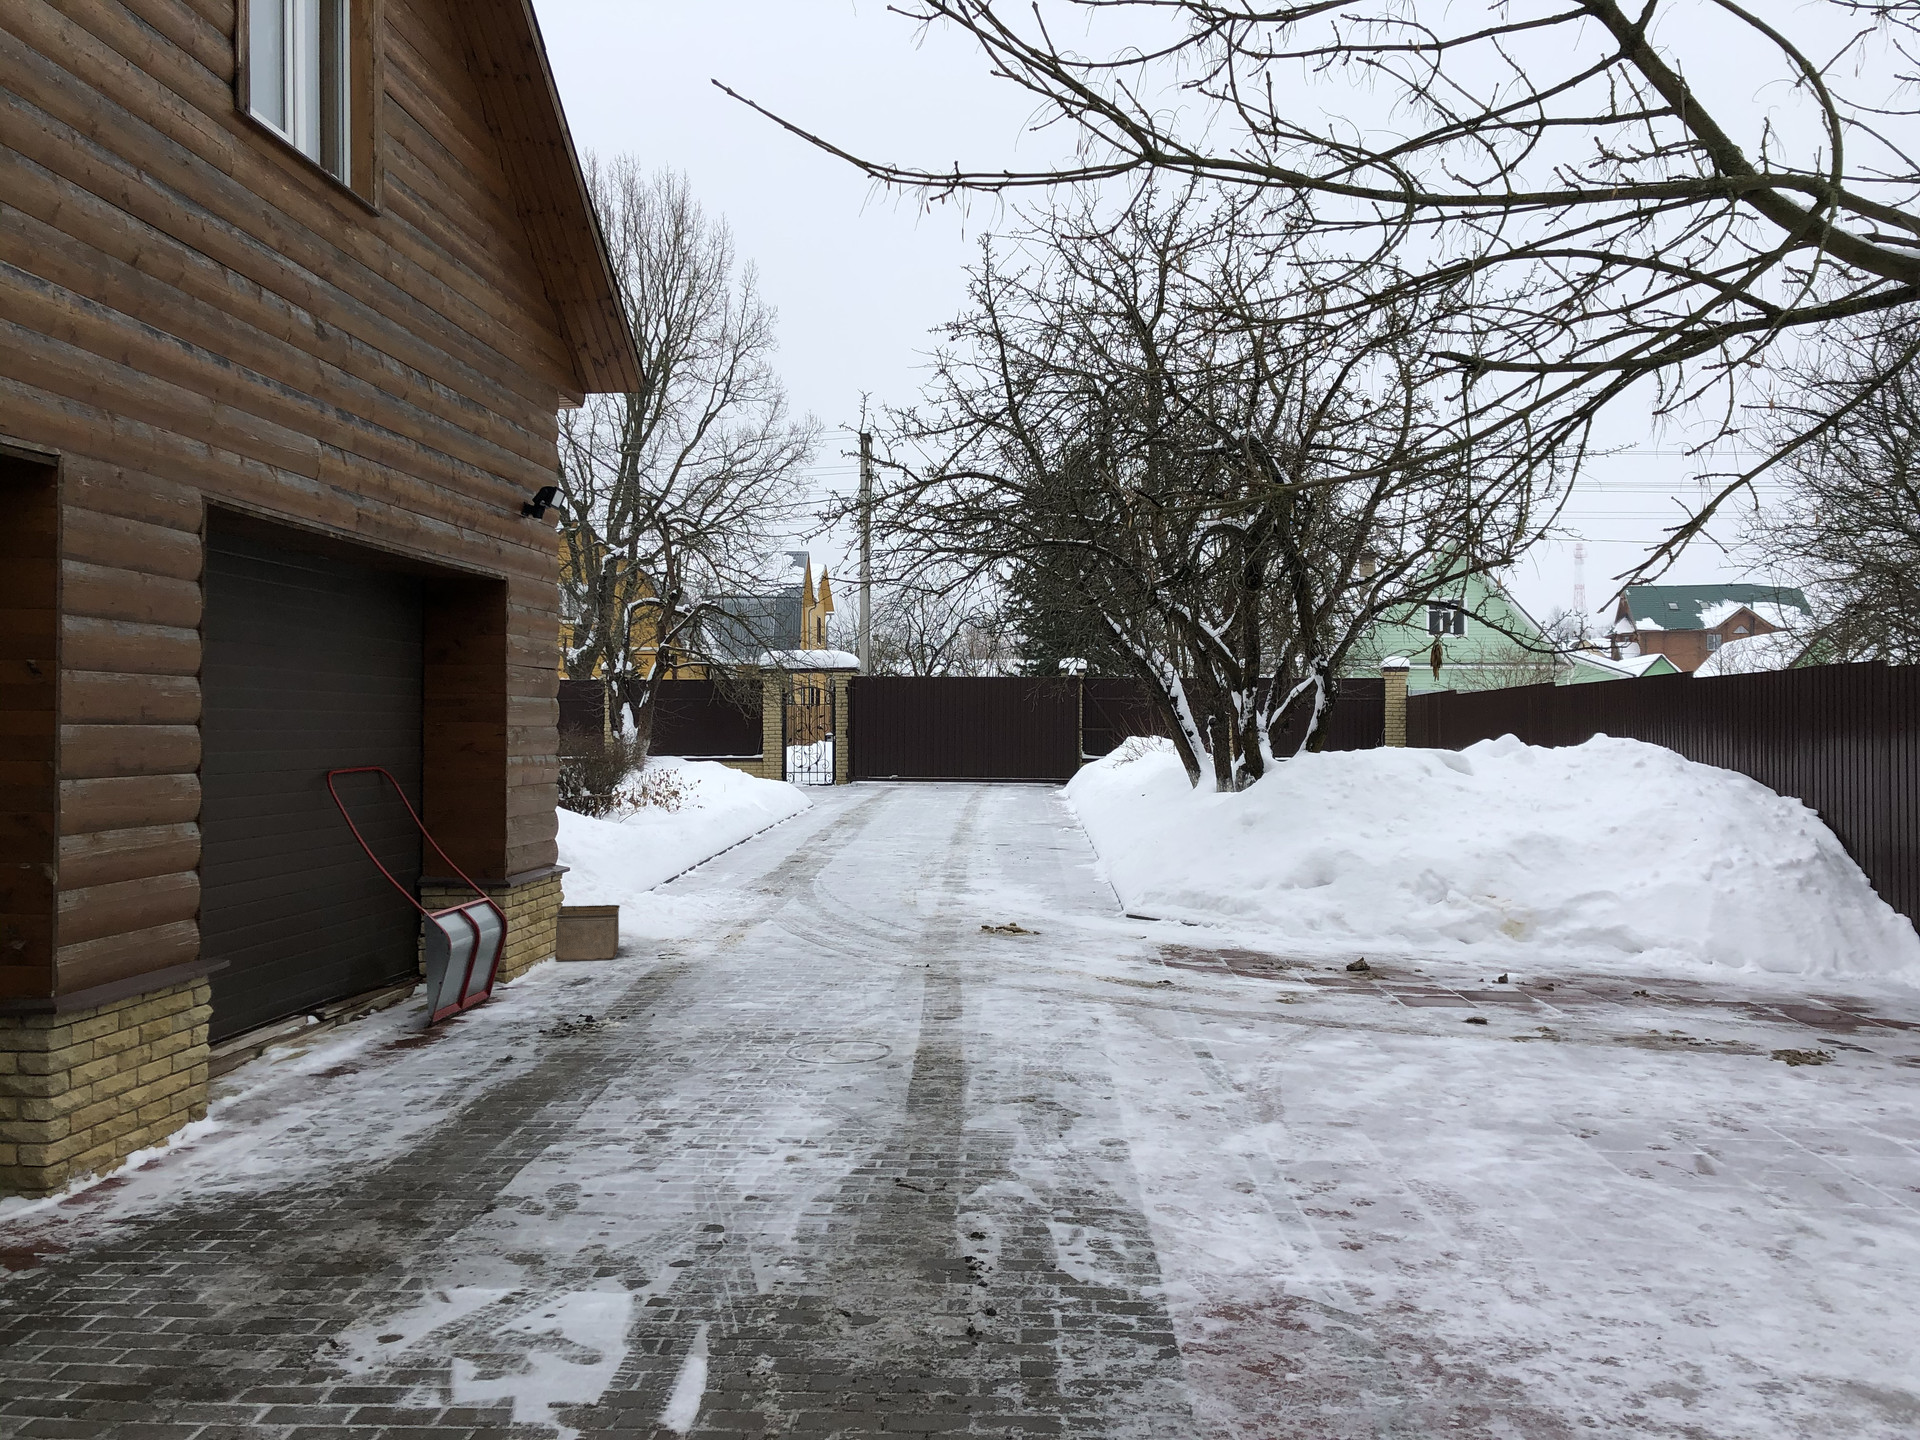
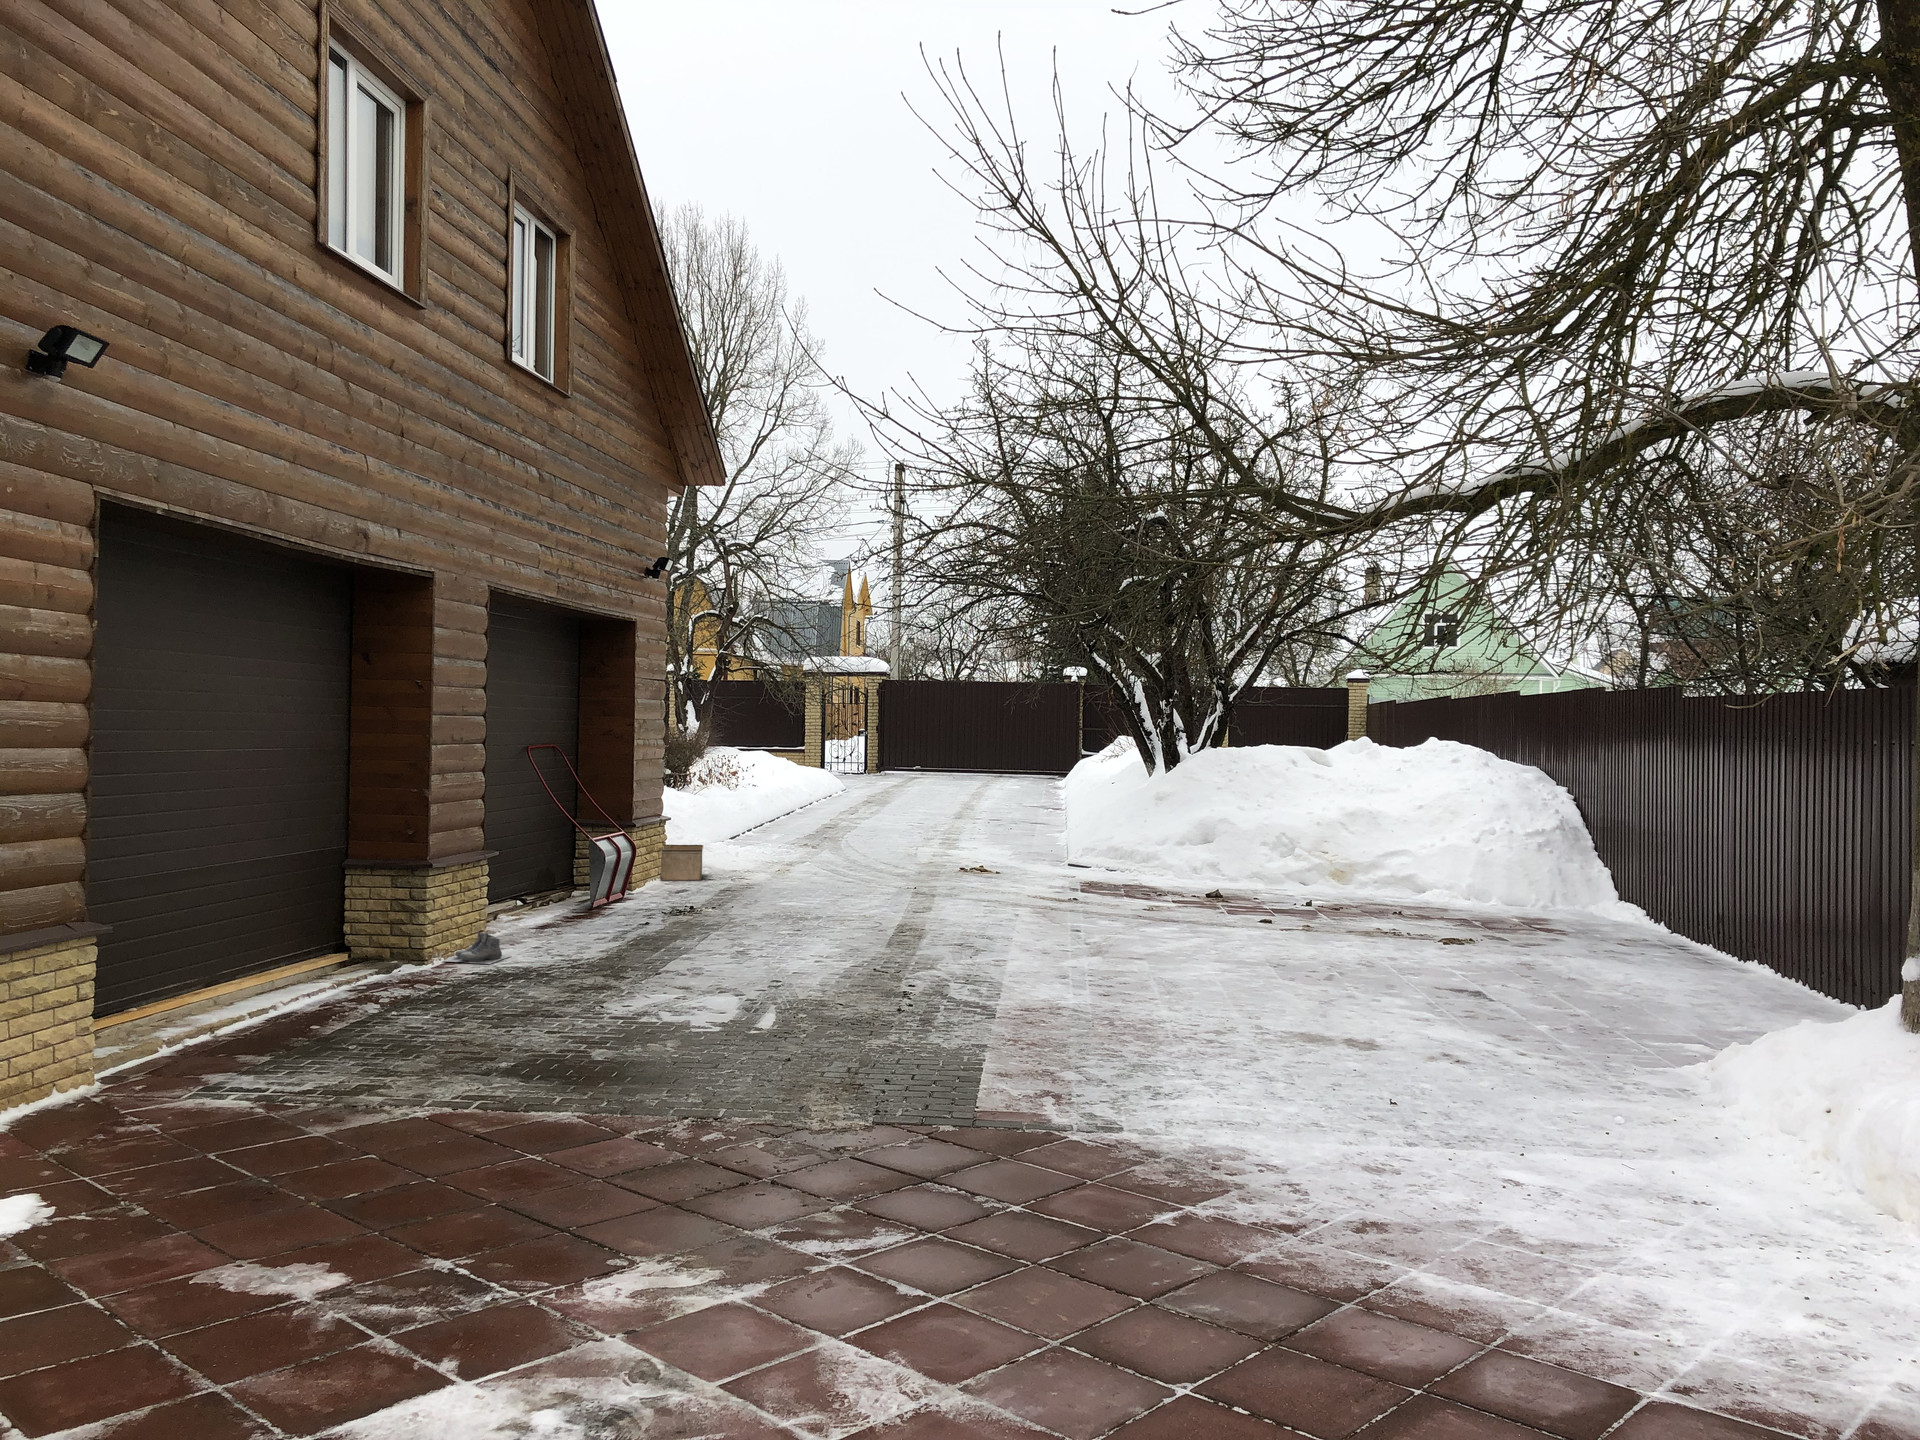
boots: none [73,1127,223,1199] -> present [443,931,510,964]

